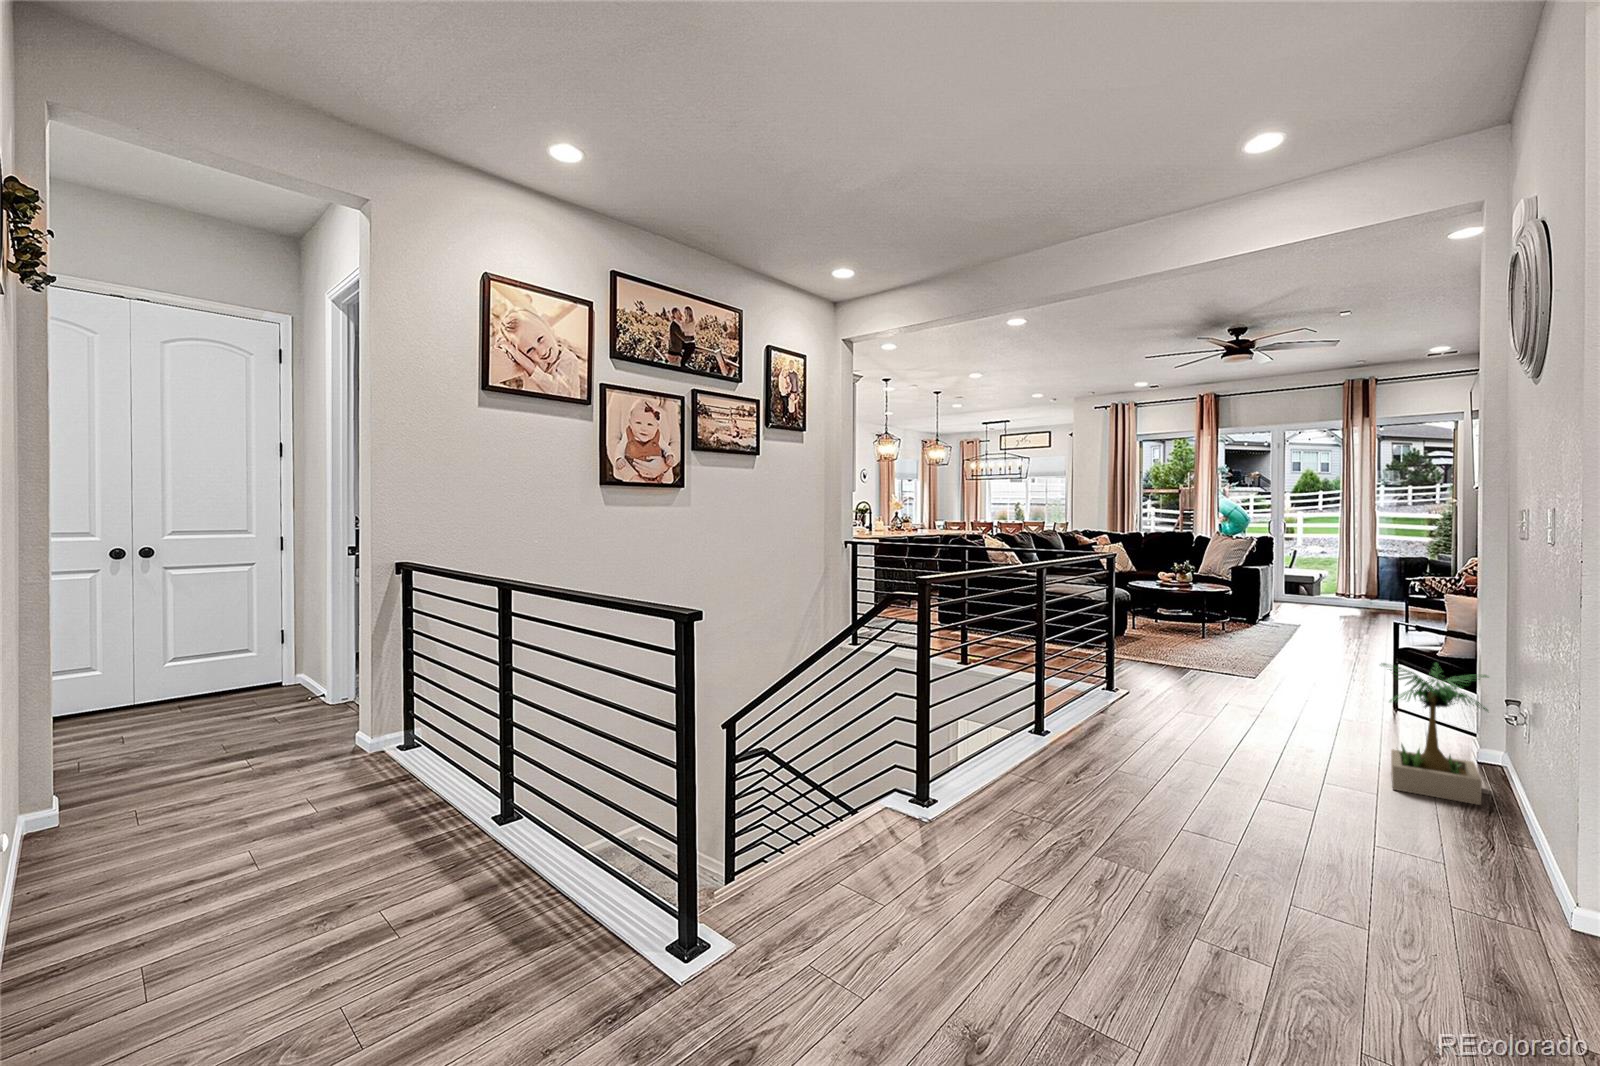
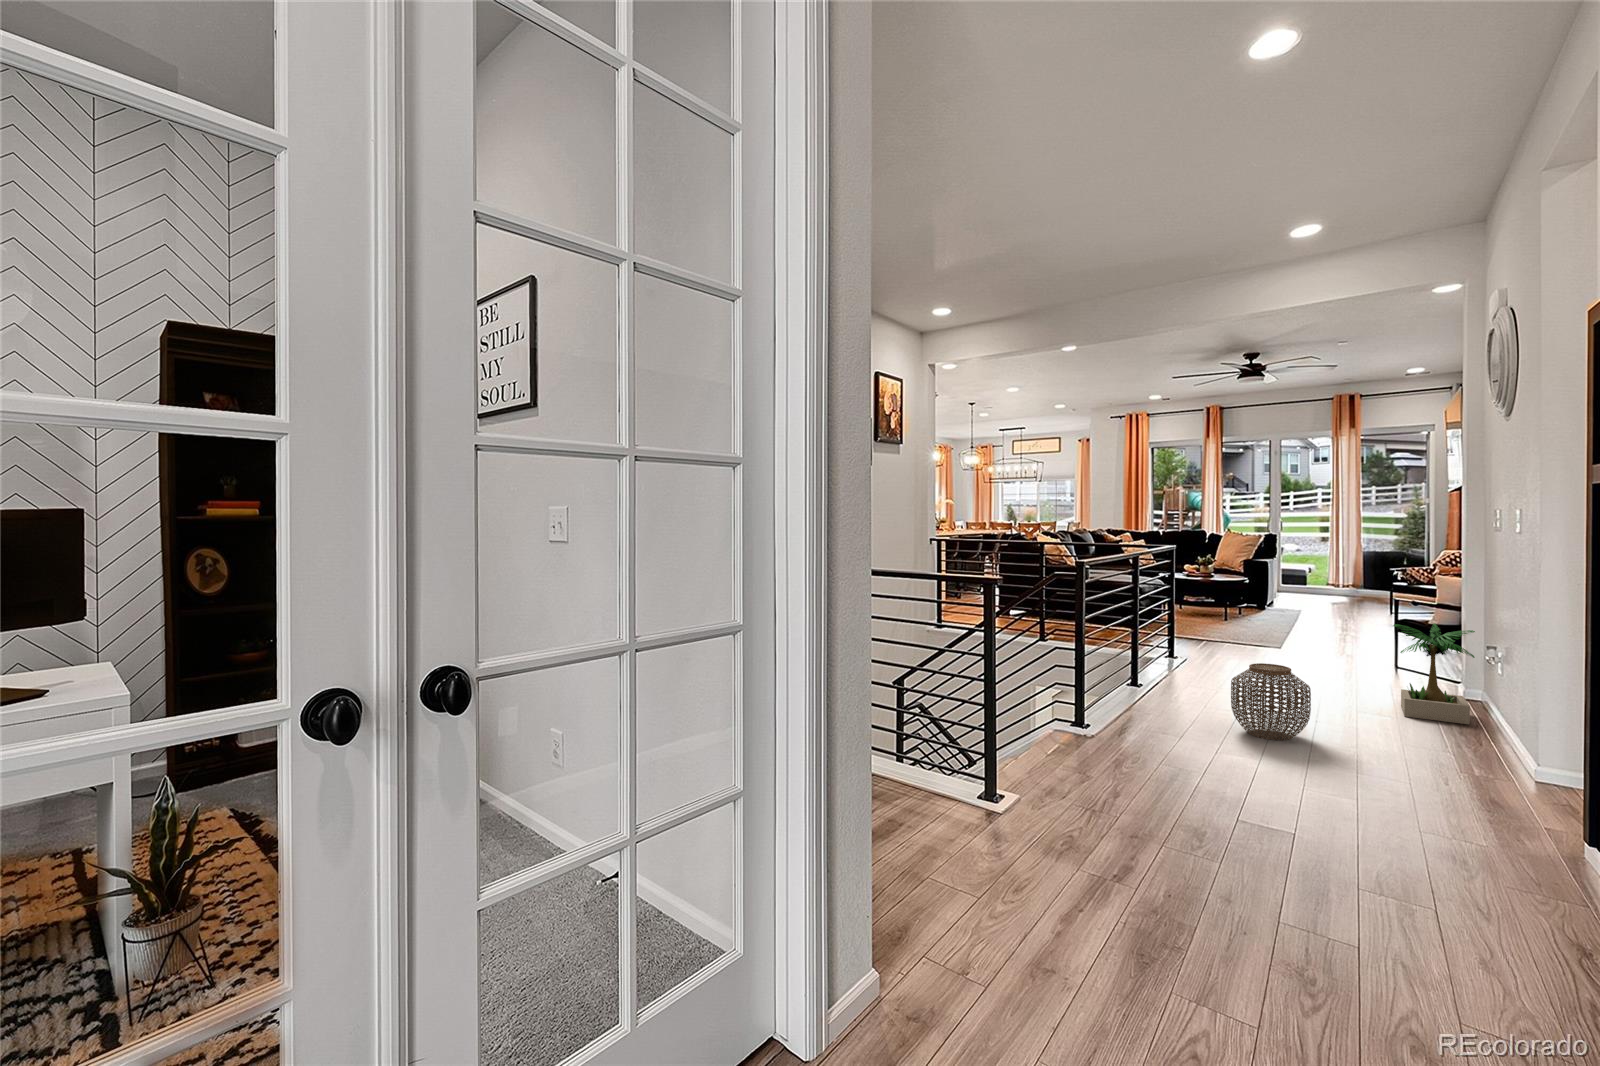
woven basket: none [1147,720,1252,831] -> present [1231,663,1311,741]

